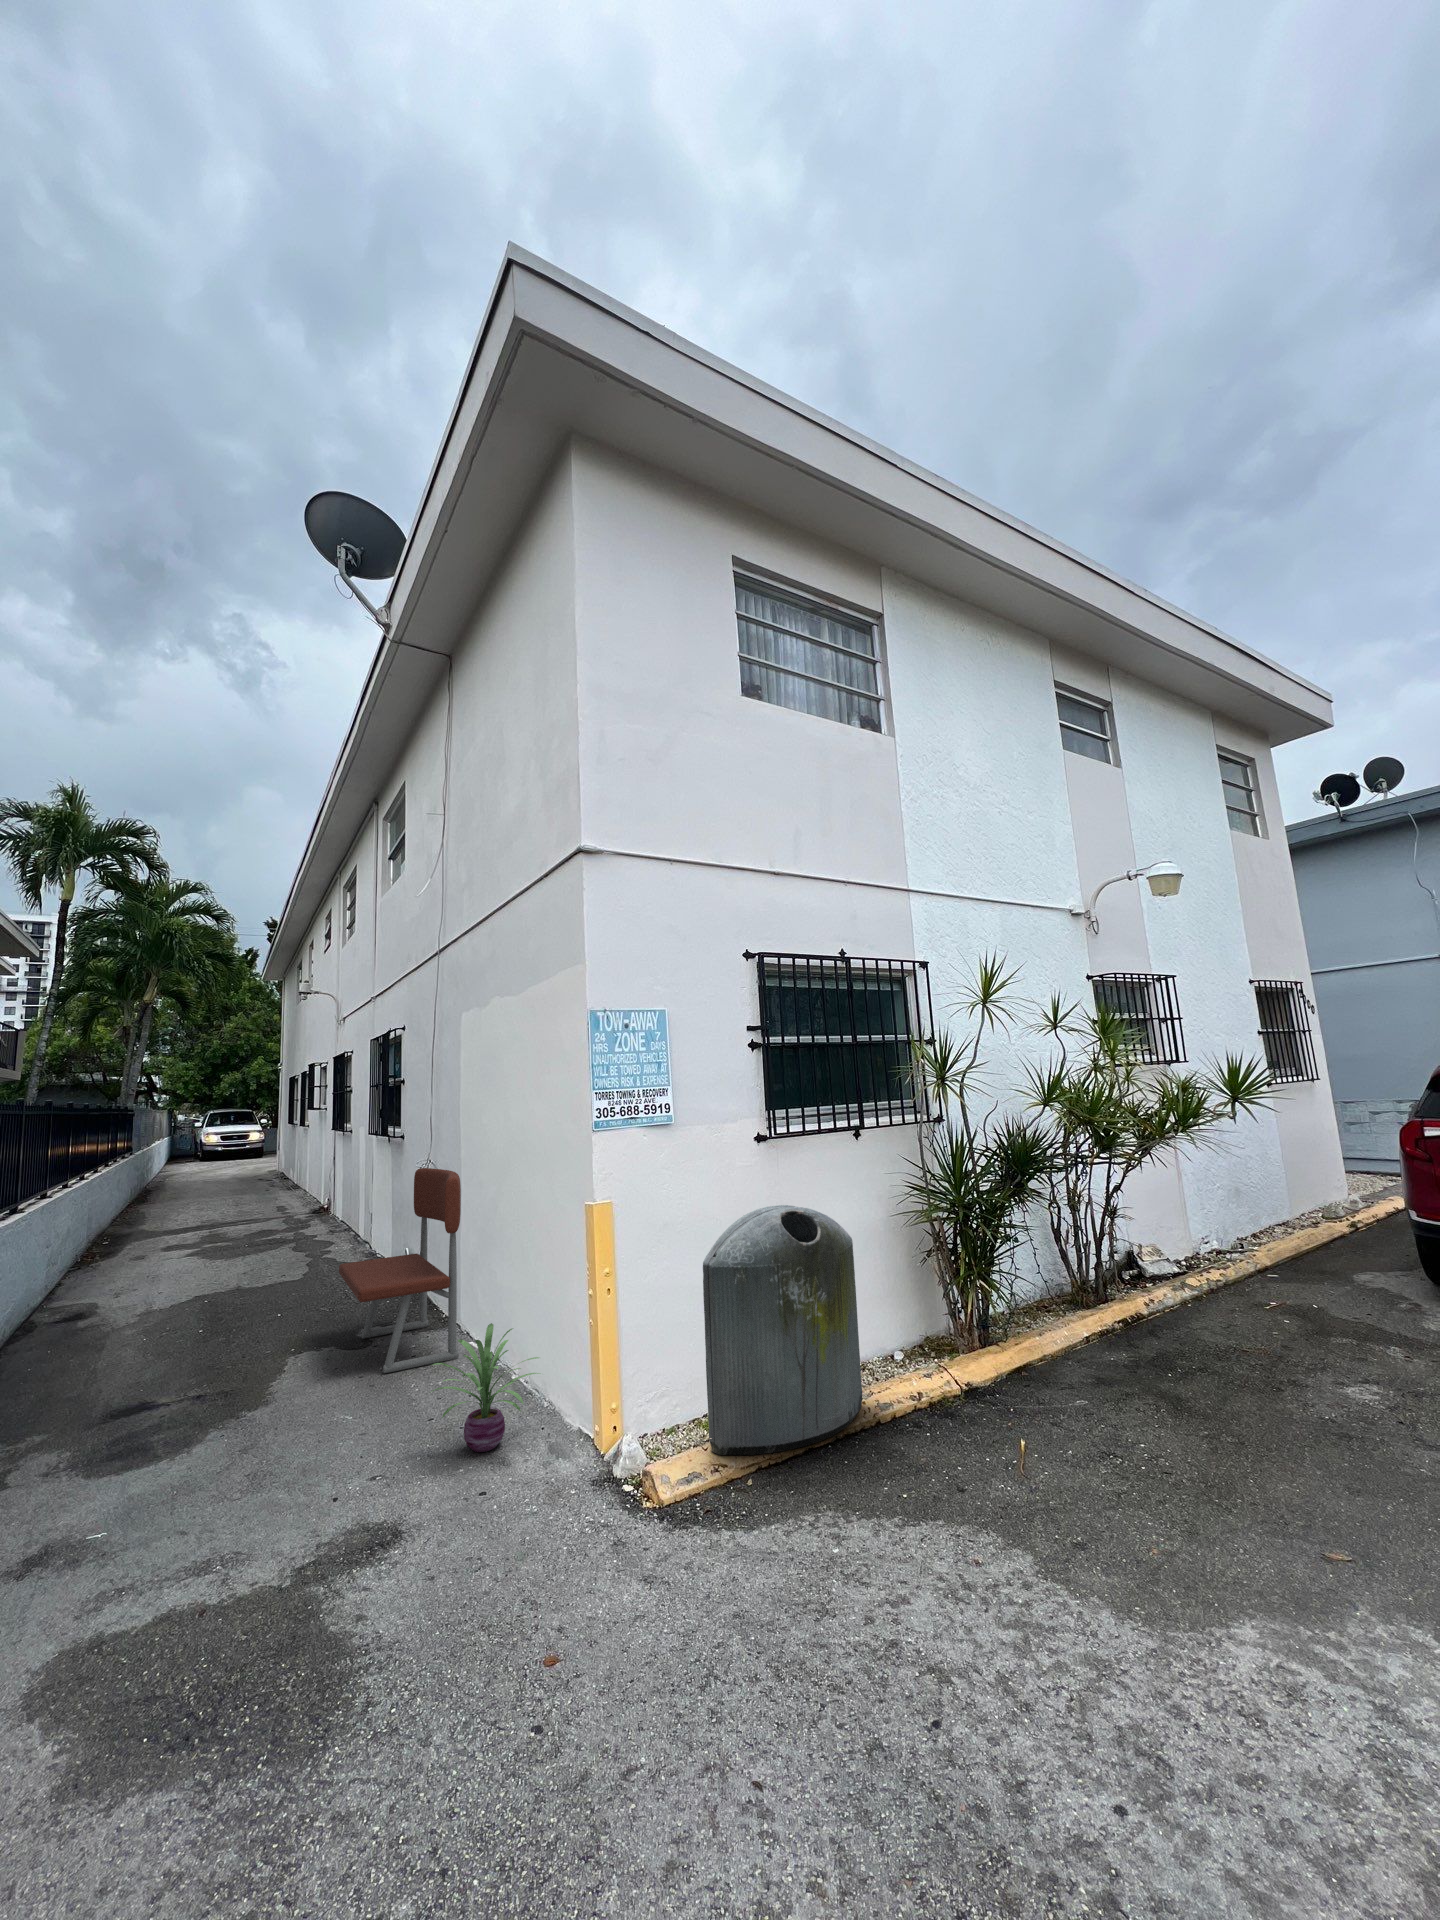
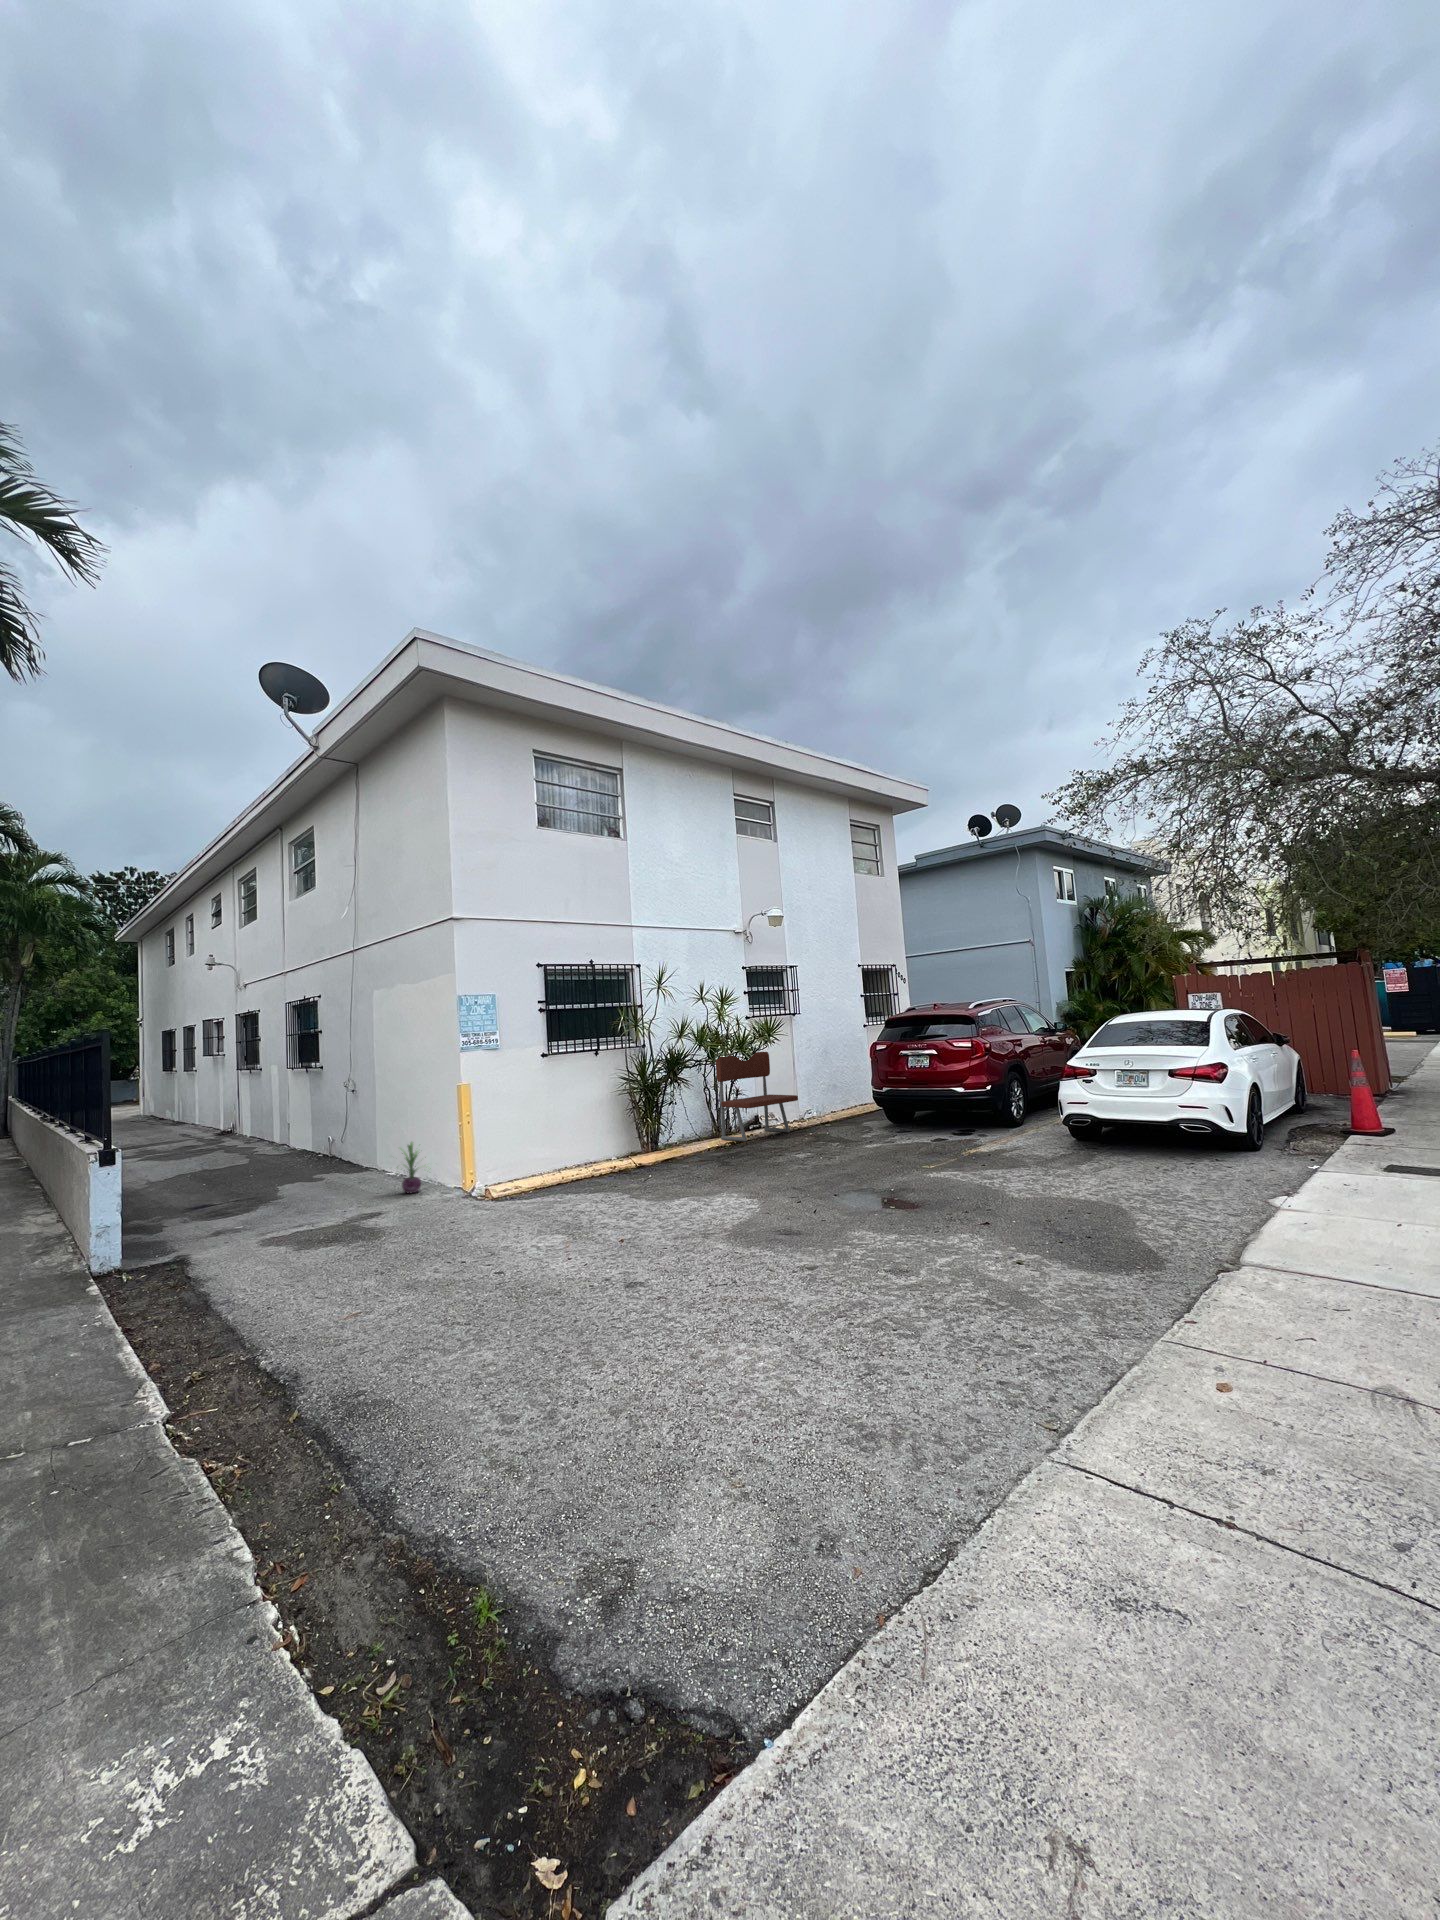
bench: present [339,1168,461,1373] -> present [716,1052,798,1142]
trash can: present [703,1205,862,1455] -> none [513,1084,587,1186]

